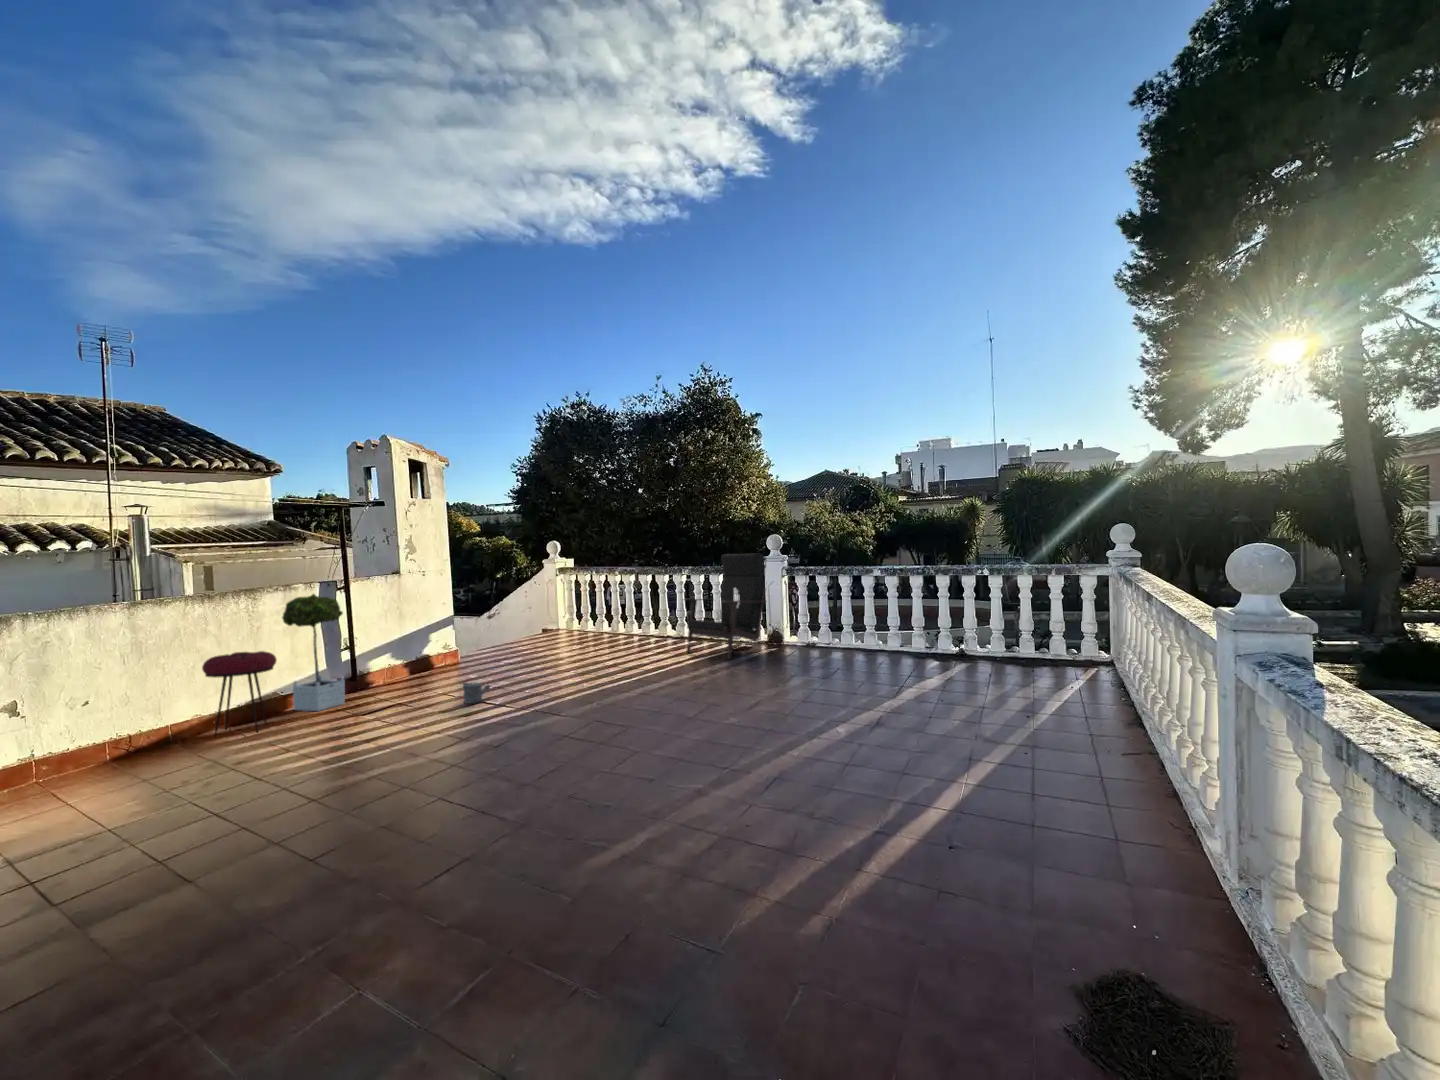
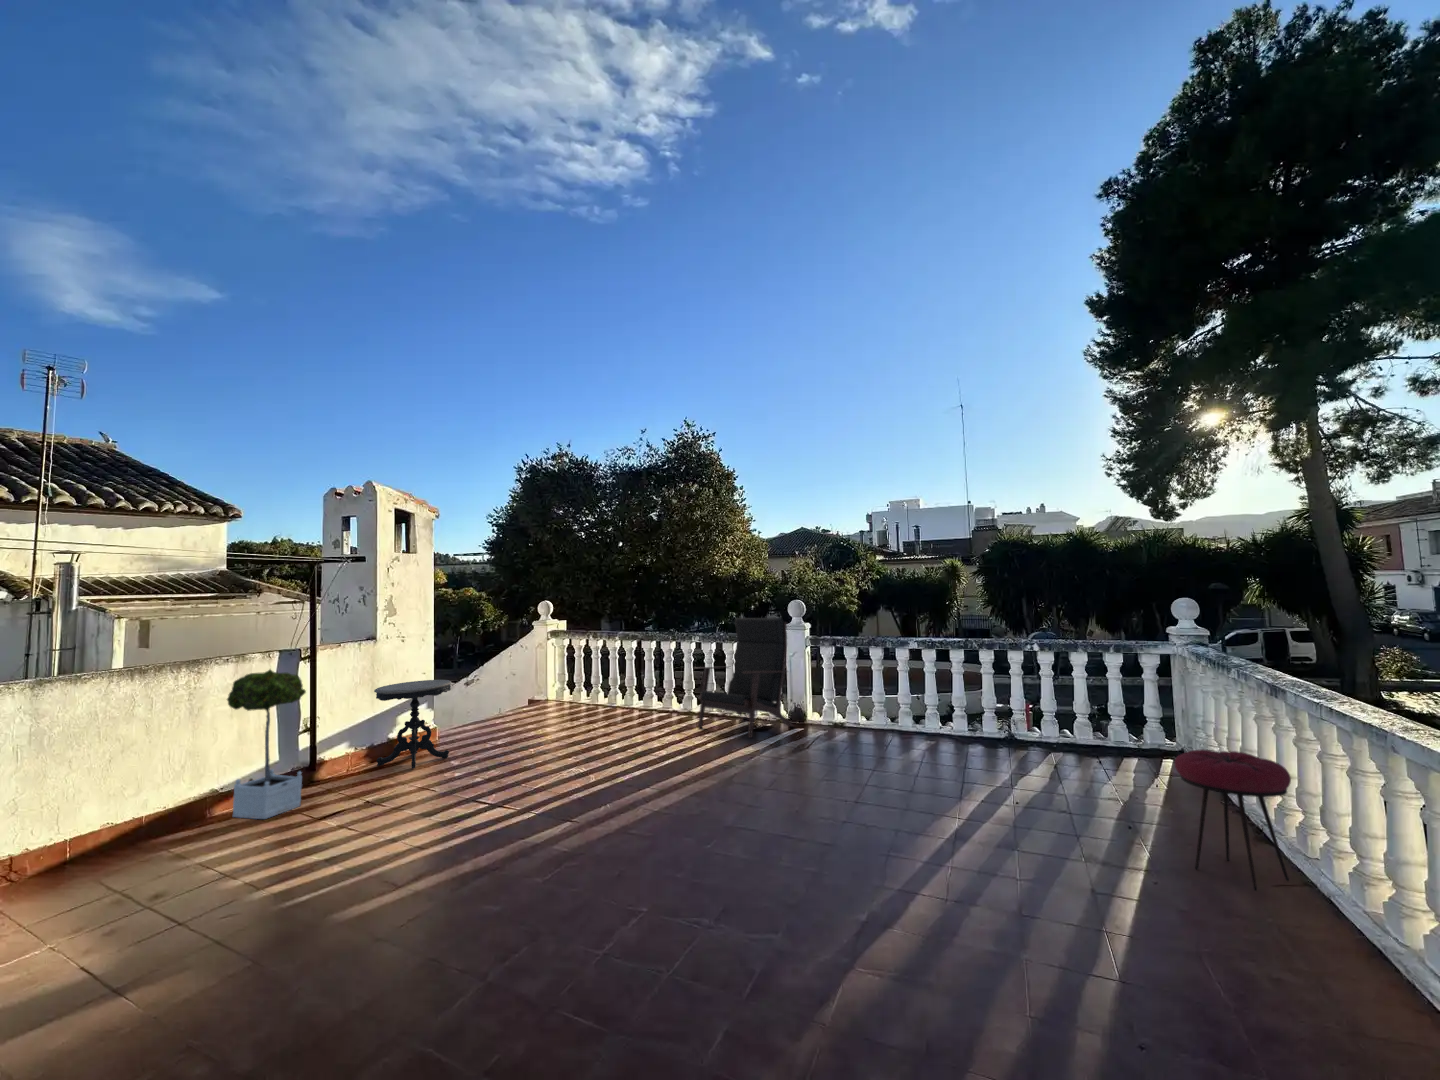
side table: none [399,609,465,681] -> present [374,680,452,769]
stool: present [202,651,276,737] -> present [1175,749,1291,891]
watering can: present [463,683,490,704] -> none [451,778,487,806]

